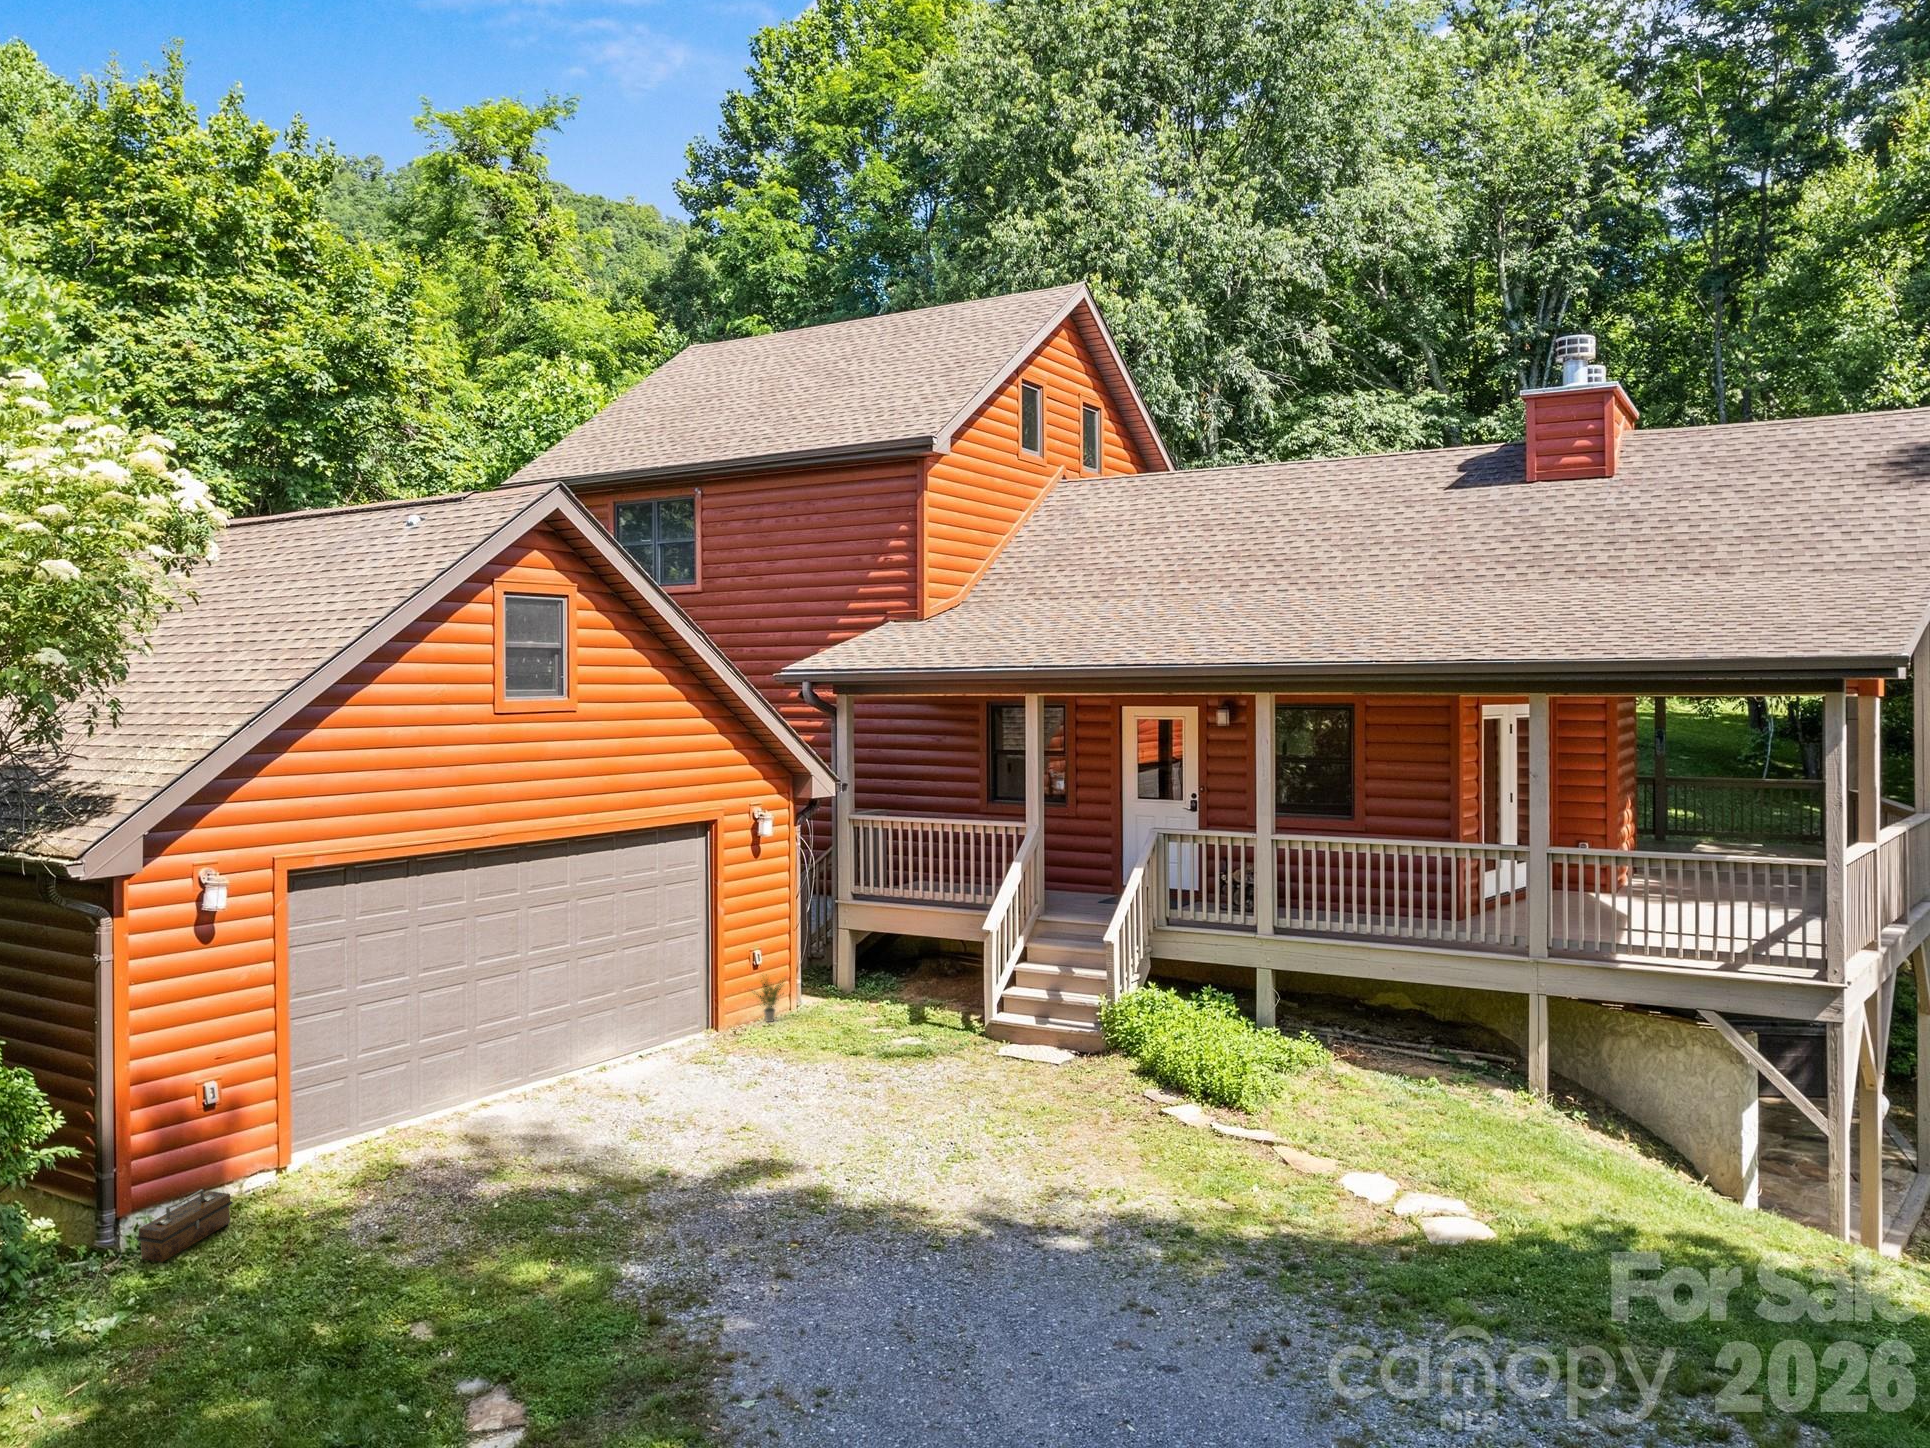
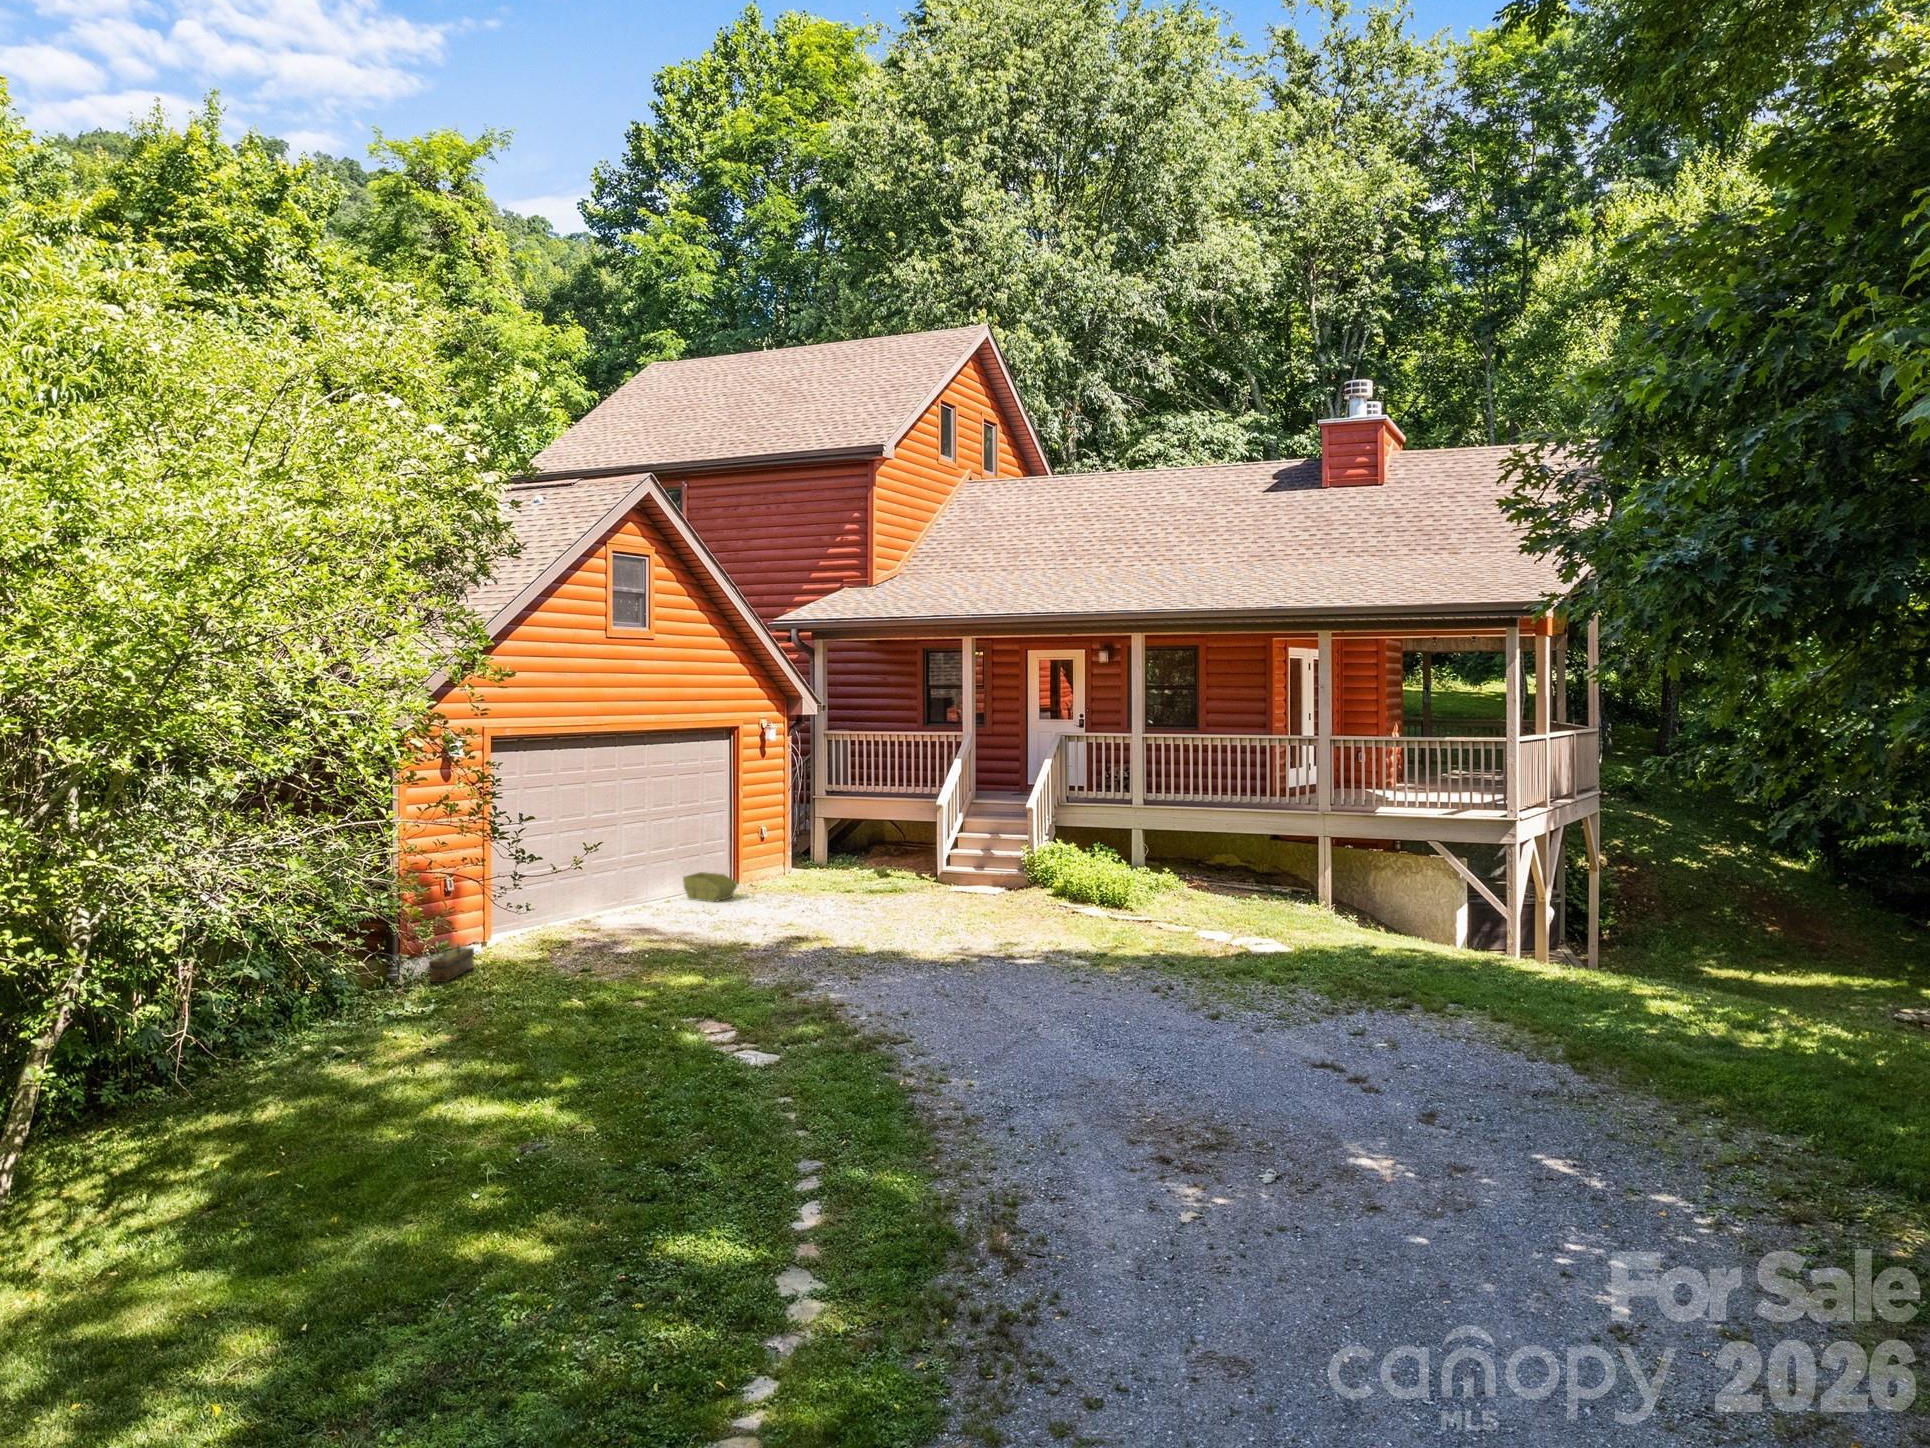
potted plant: present [754,979,783,1022] -> none [762,844,794,879]
storage bin: none [622,1021,694,1071] -> present [683,872,738,902]

